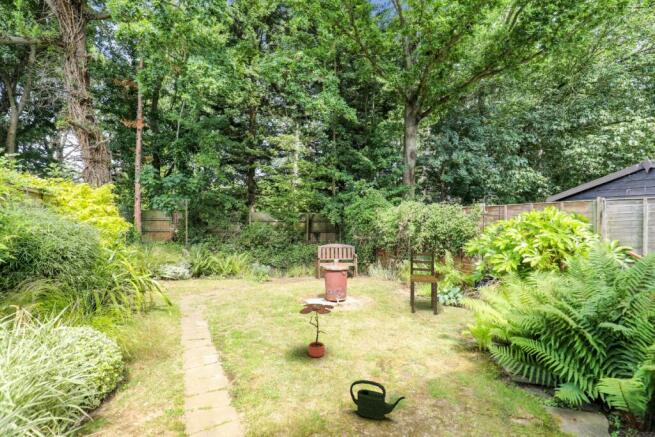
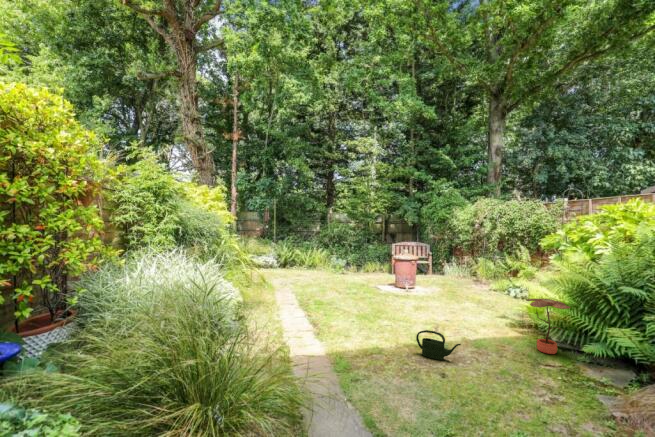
chair: present [410,248,437,315] -> none [484,243,511,307]
potted plant: present [300,304,334,357] -> present [527,299,571,354]

